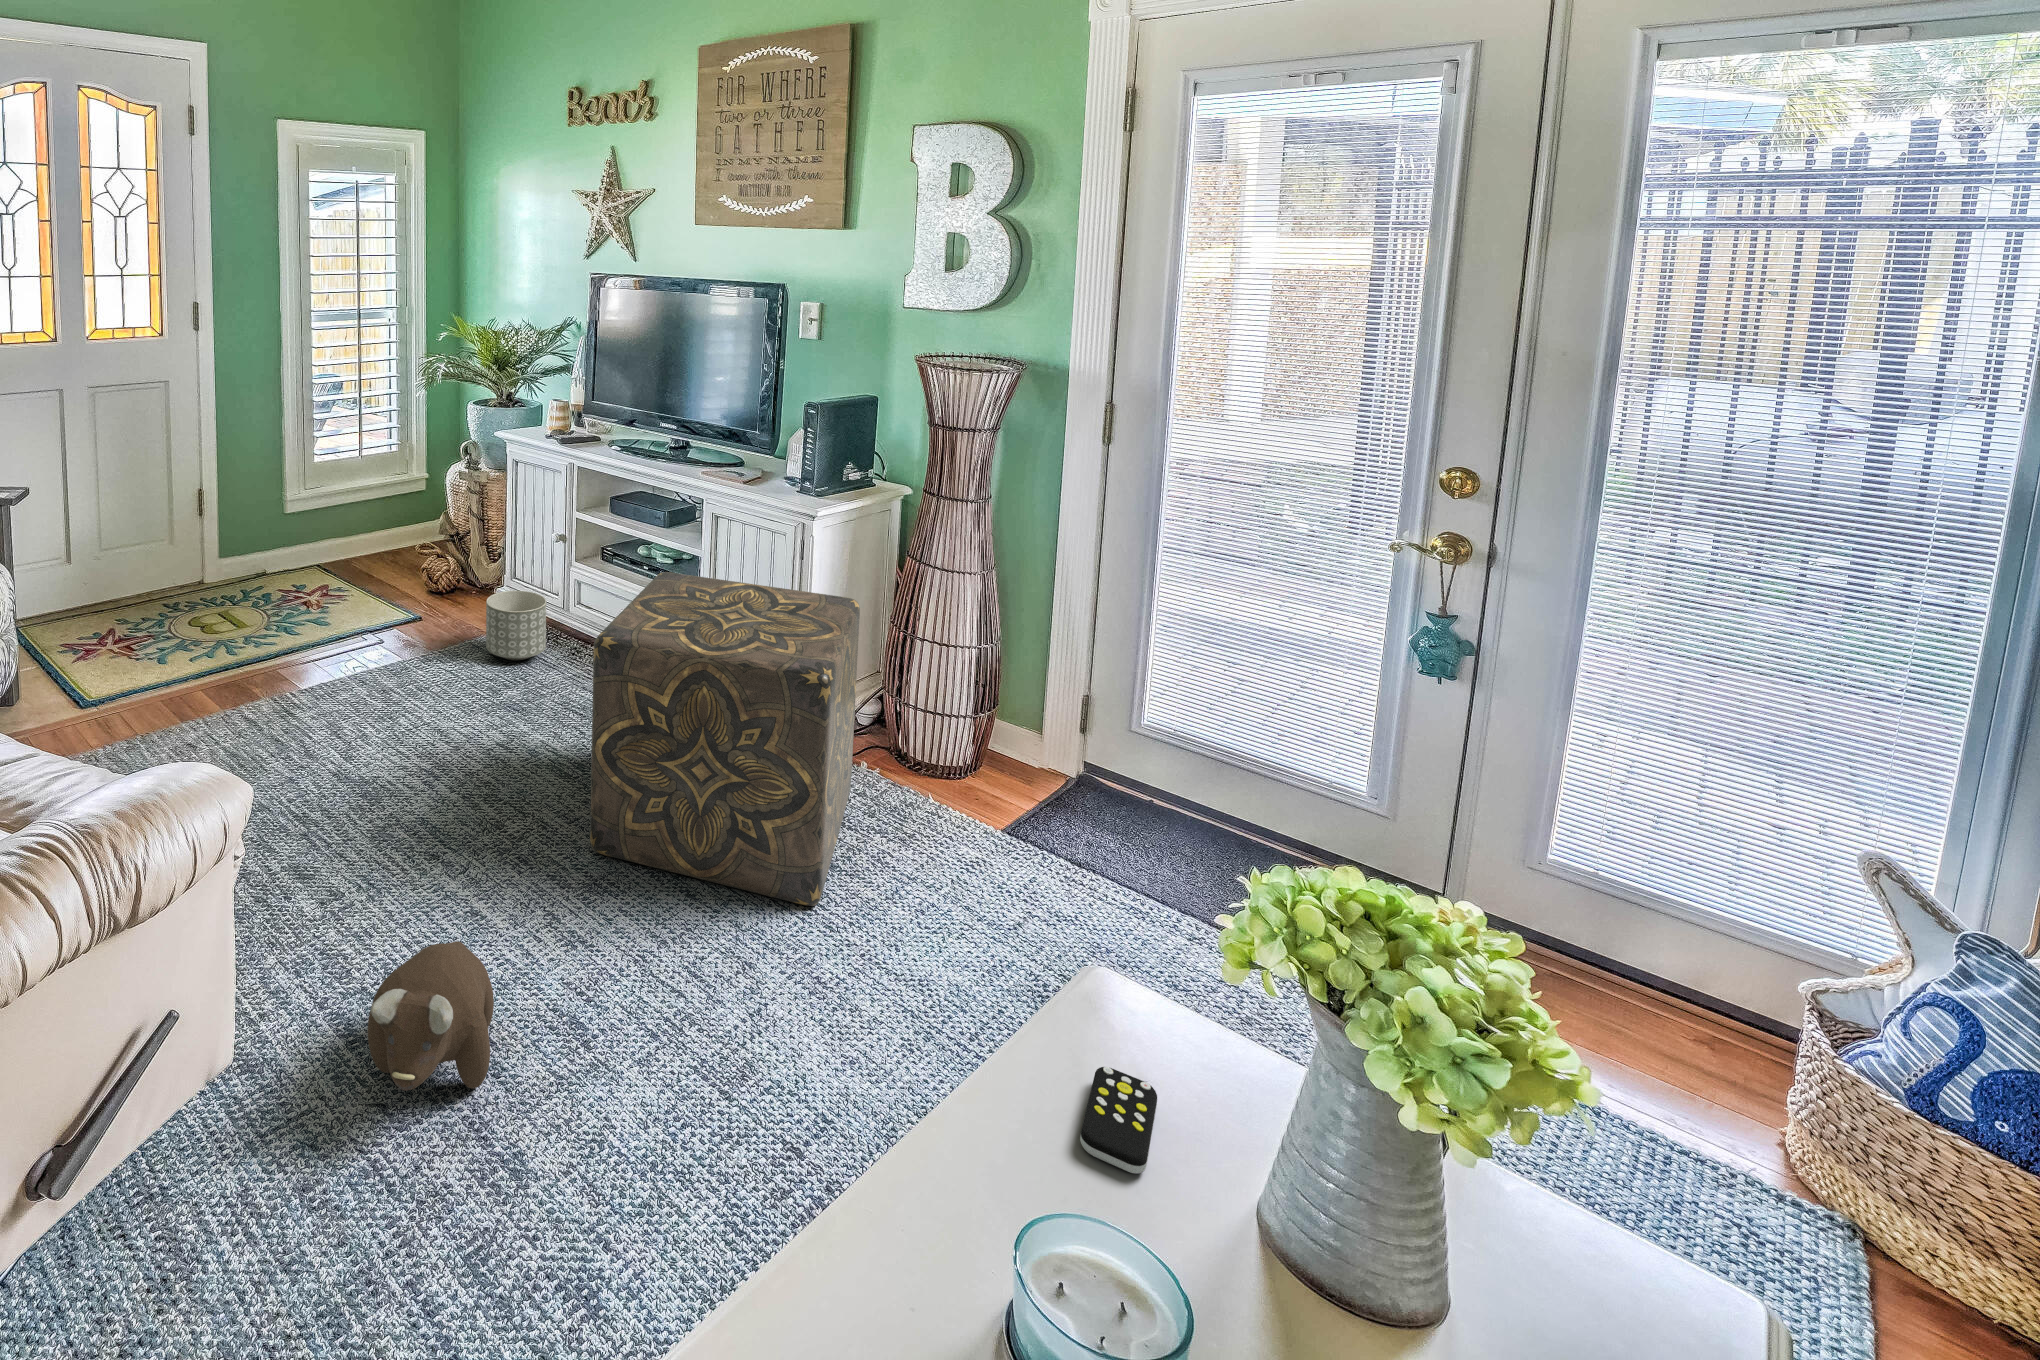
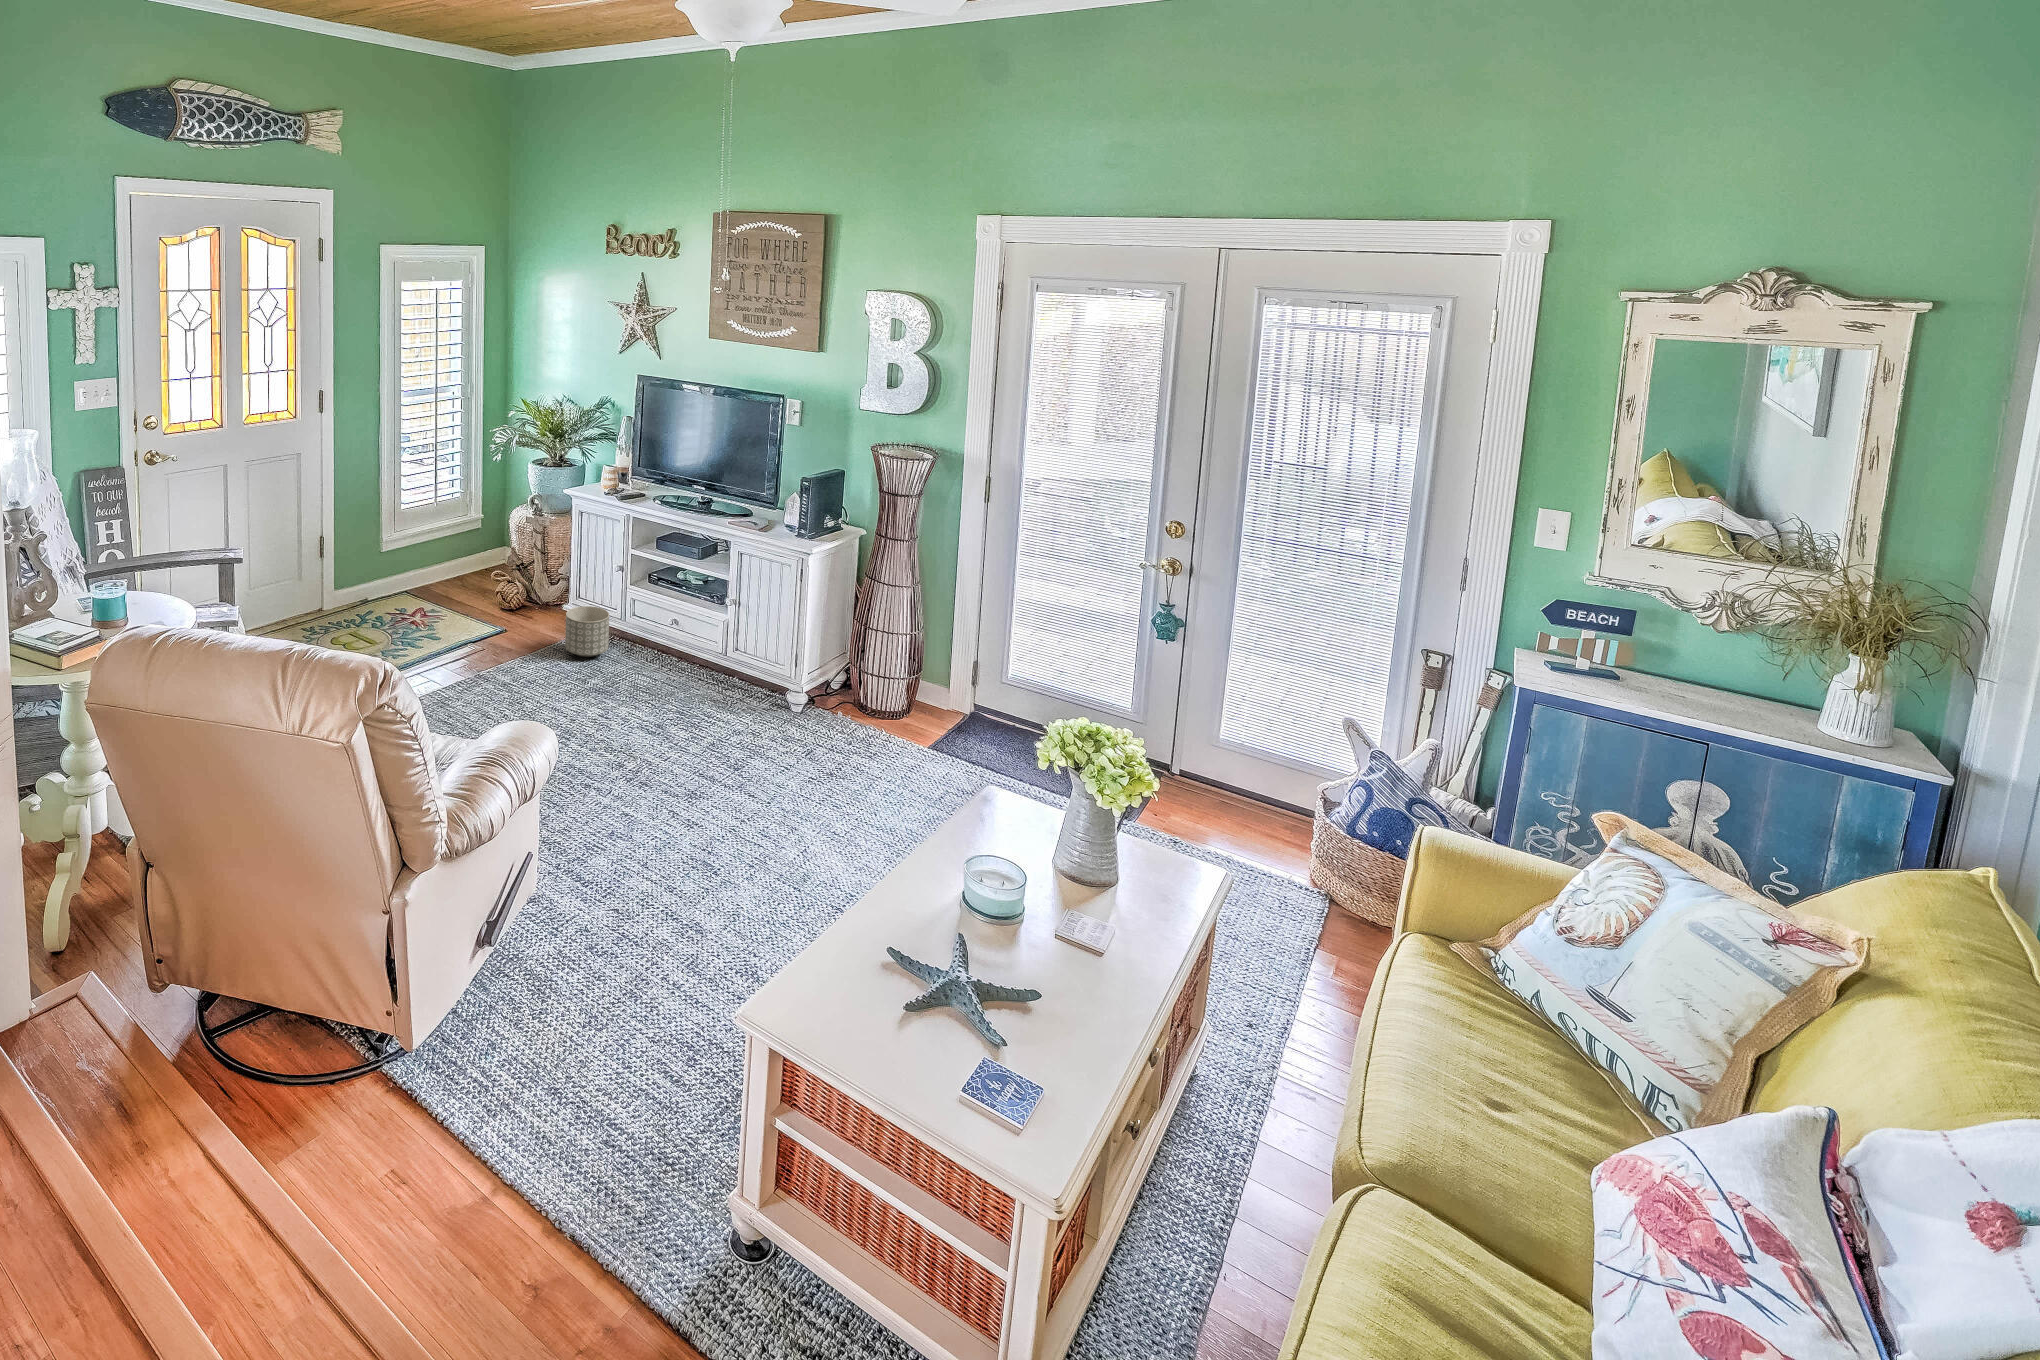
ottoman: present [590,572,860,906] -> none [683,593,842,795]
plush toy: present [368,941,494,1091] -> none [598,821,670,898]
remote control: present [1080,1067,1157,1174] -> none [987,825,1018,861]

